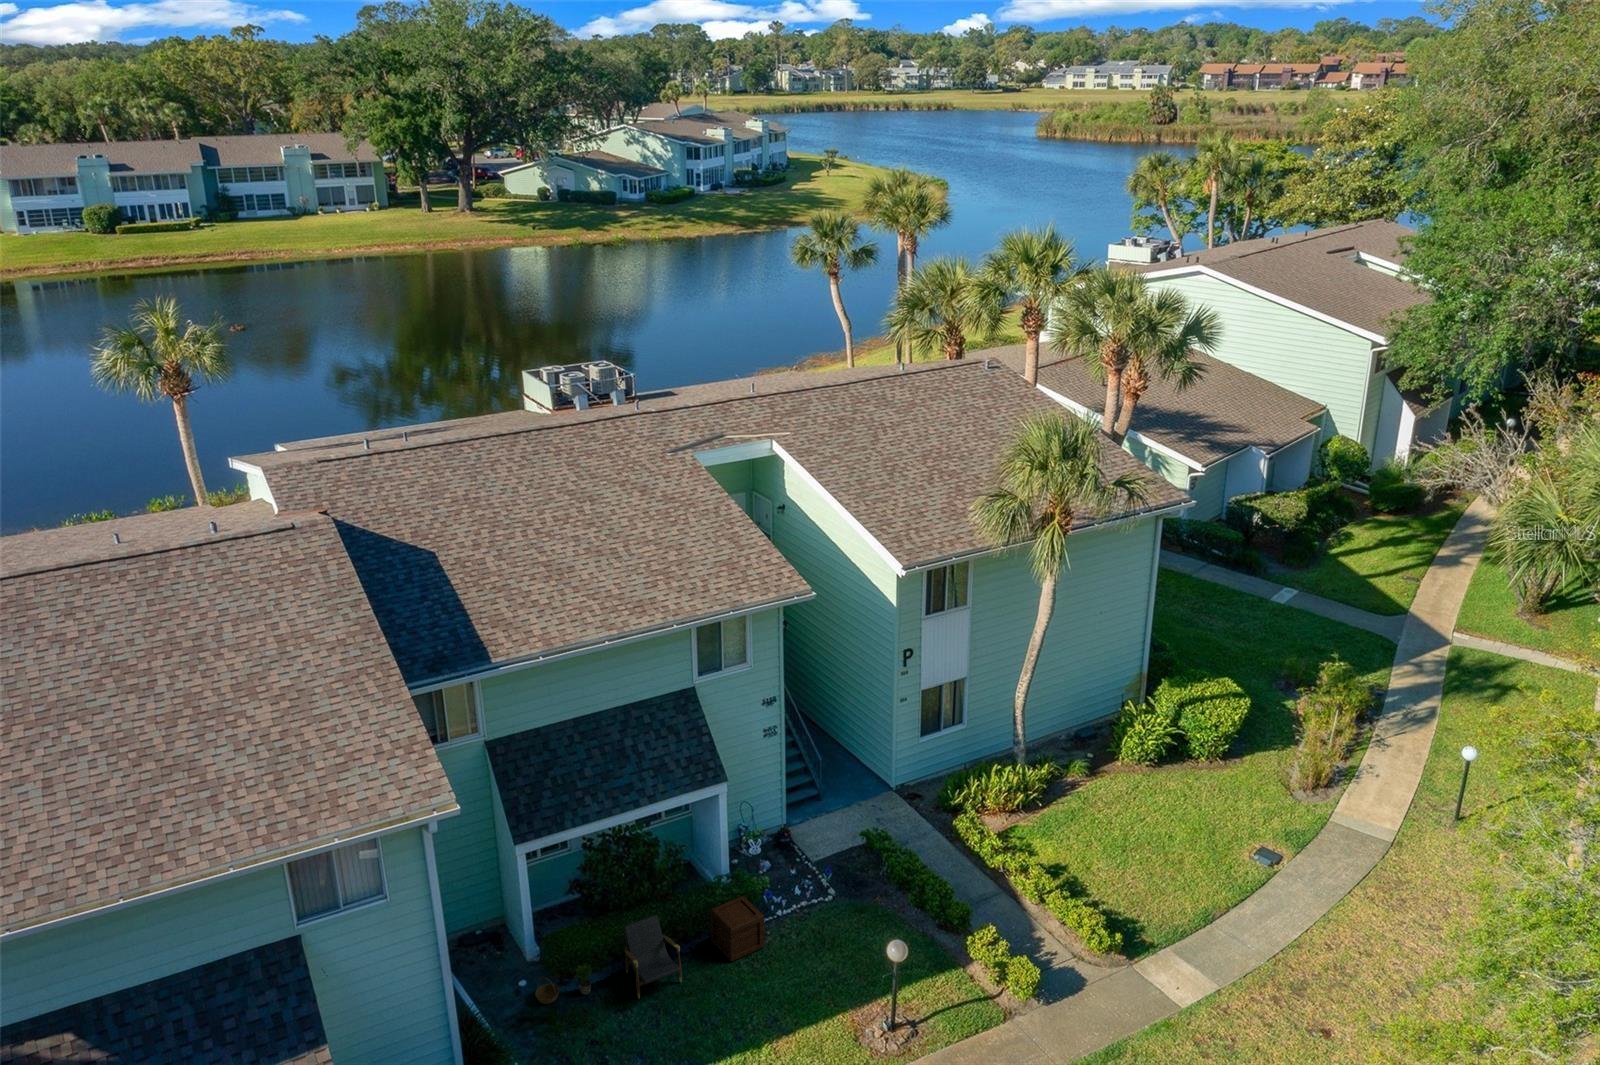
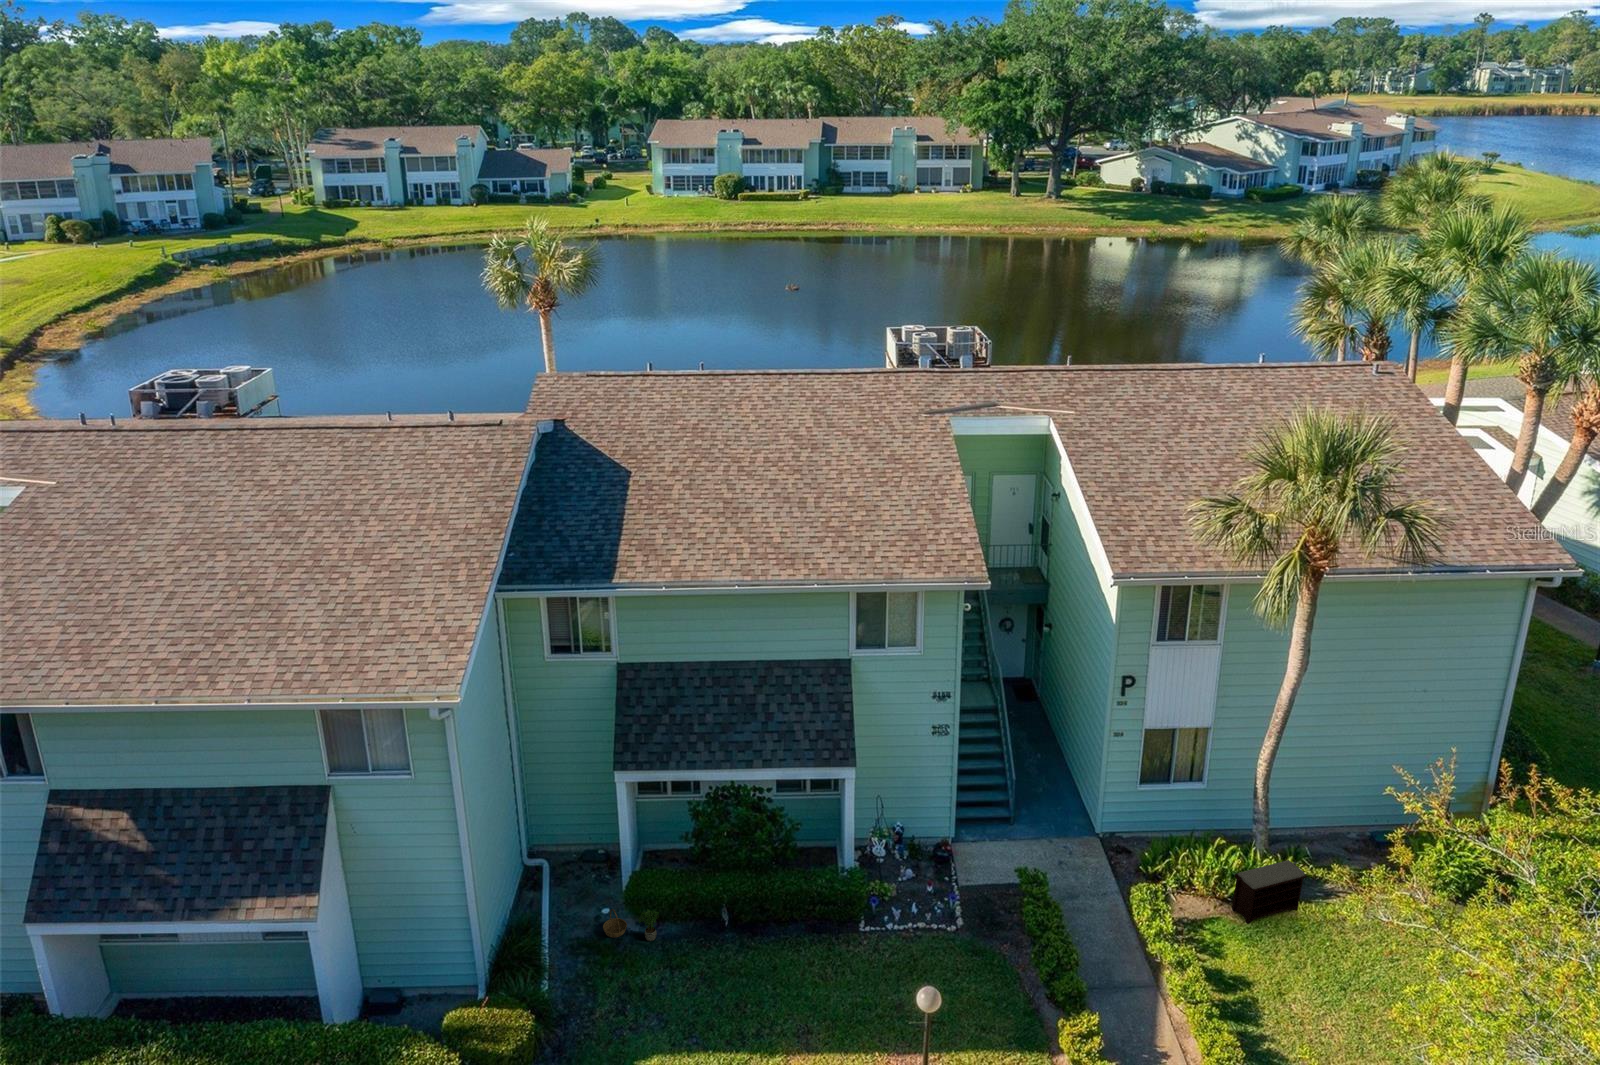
bench: none [1022,768,1068,825] -> present [1232,860,1307,923]
wooden crate: present [710,896,765,961] -> none [798,893,848,958]
lounge chair: present [623,915,682,999] -> none [692,883,744,962]

